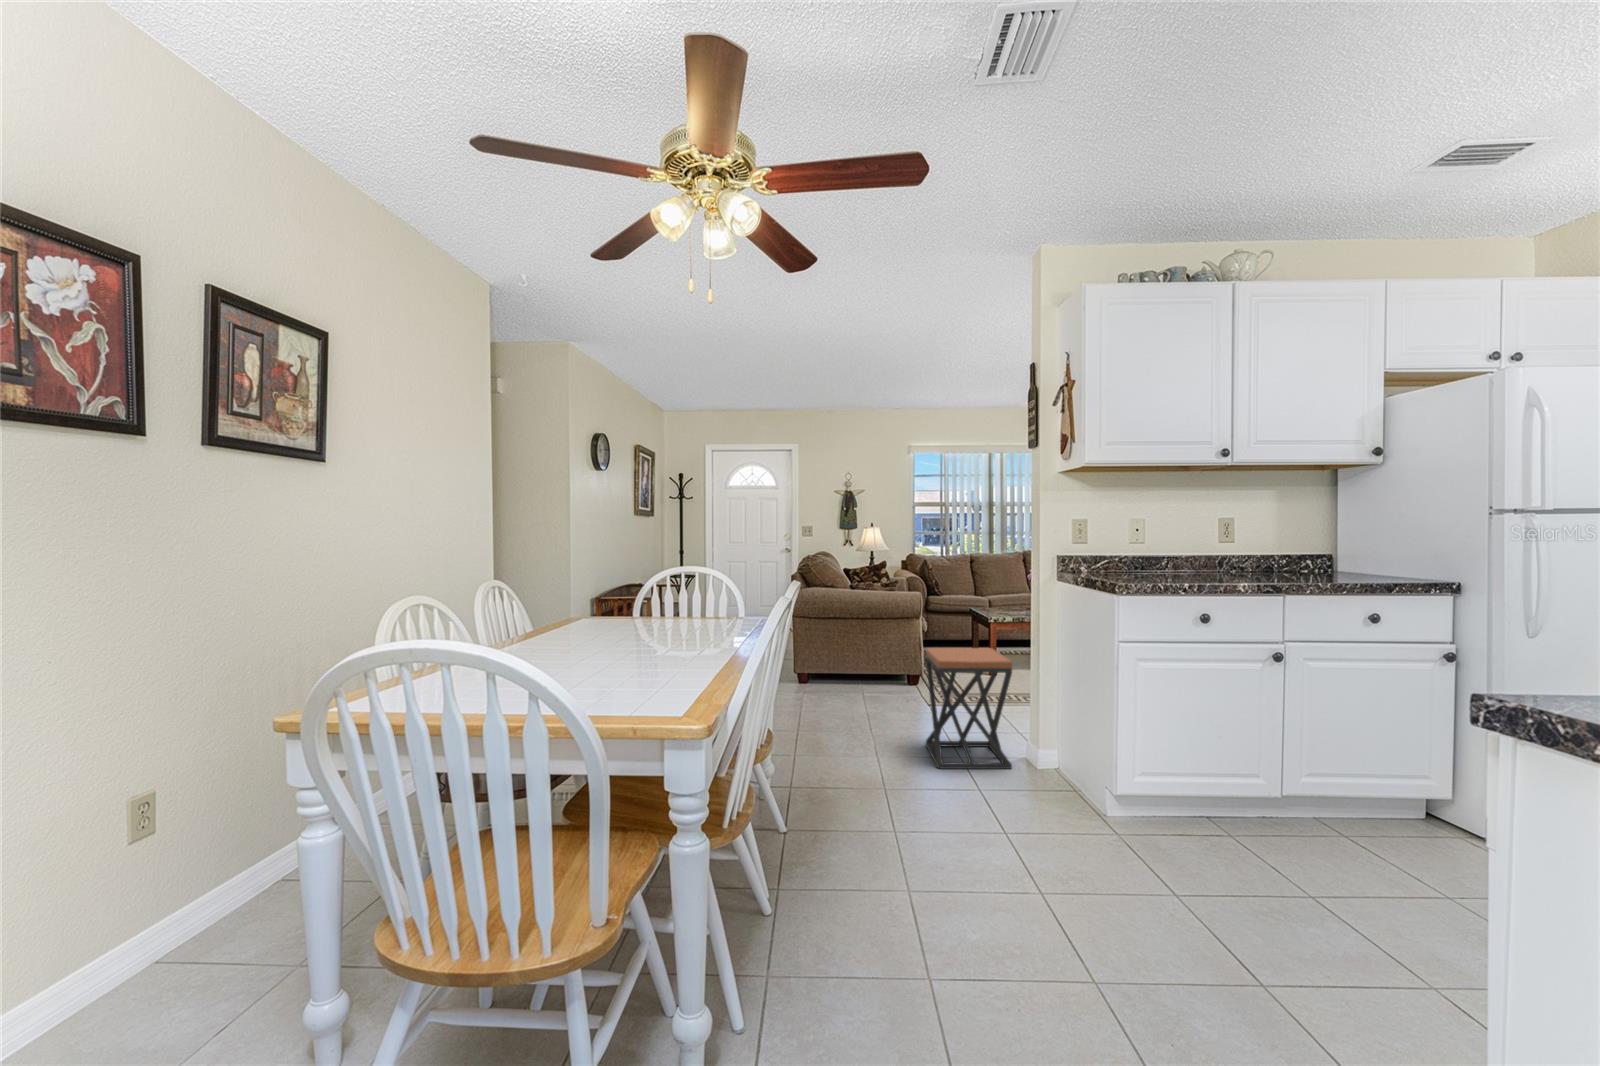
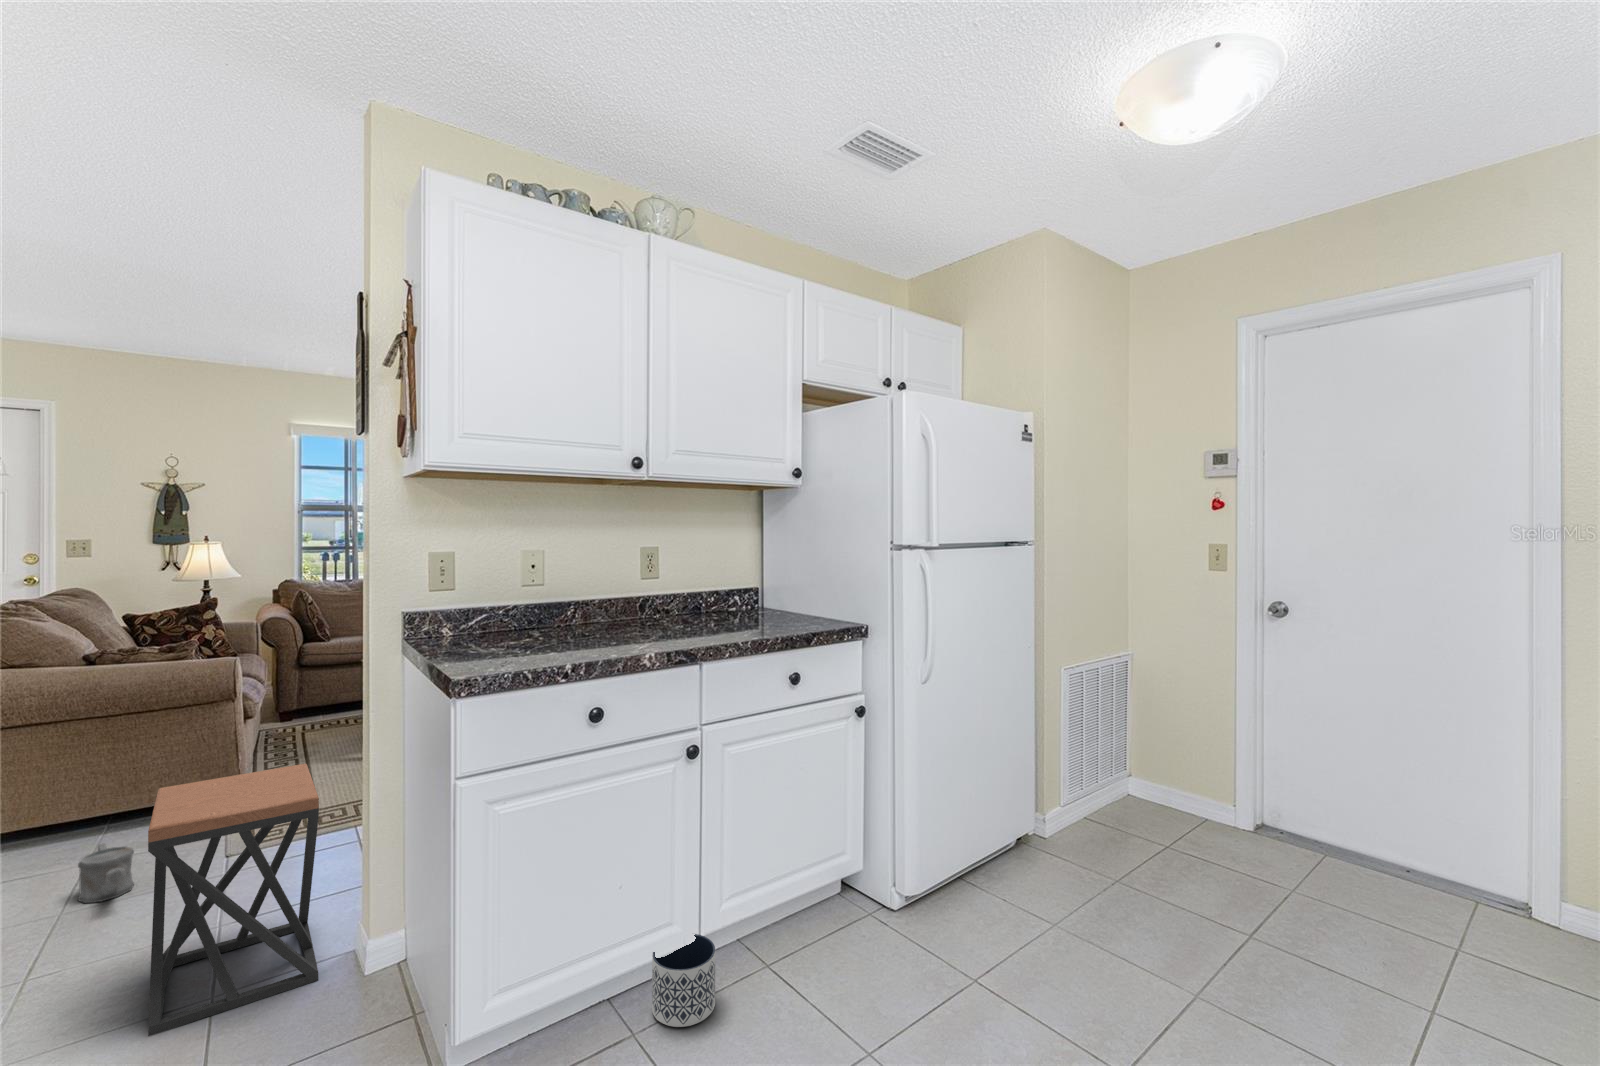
watering can: none [869,685,895,714] -> present [78,843,134,903]
planter: none [1246,791,1301,849] -> present [652,934,716,1027]

